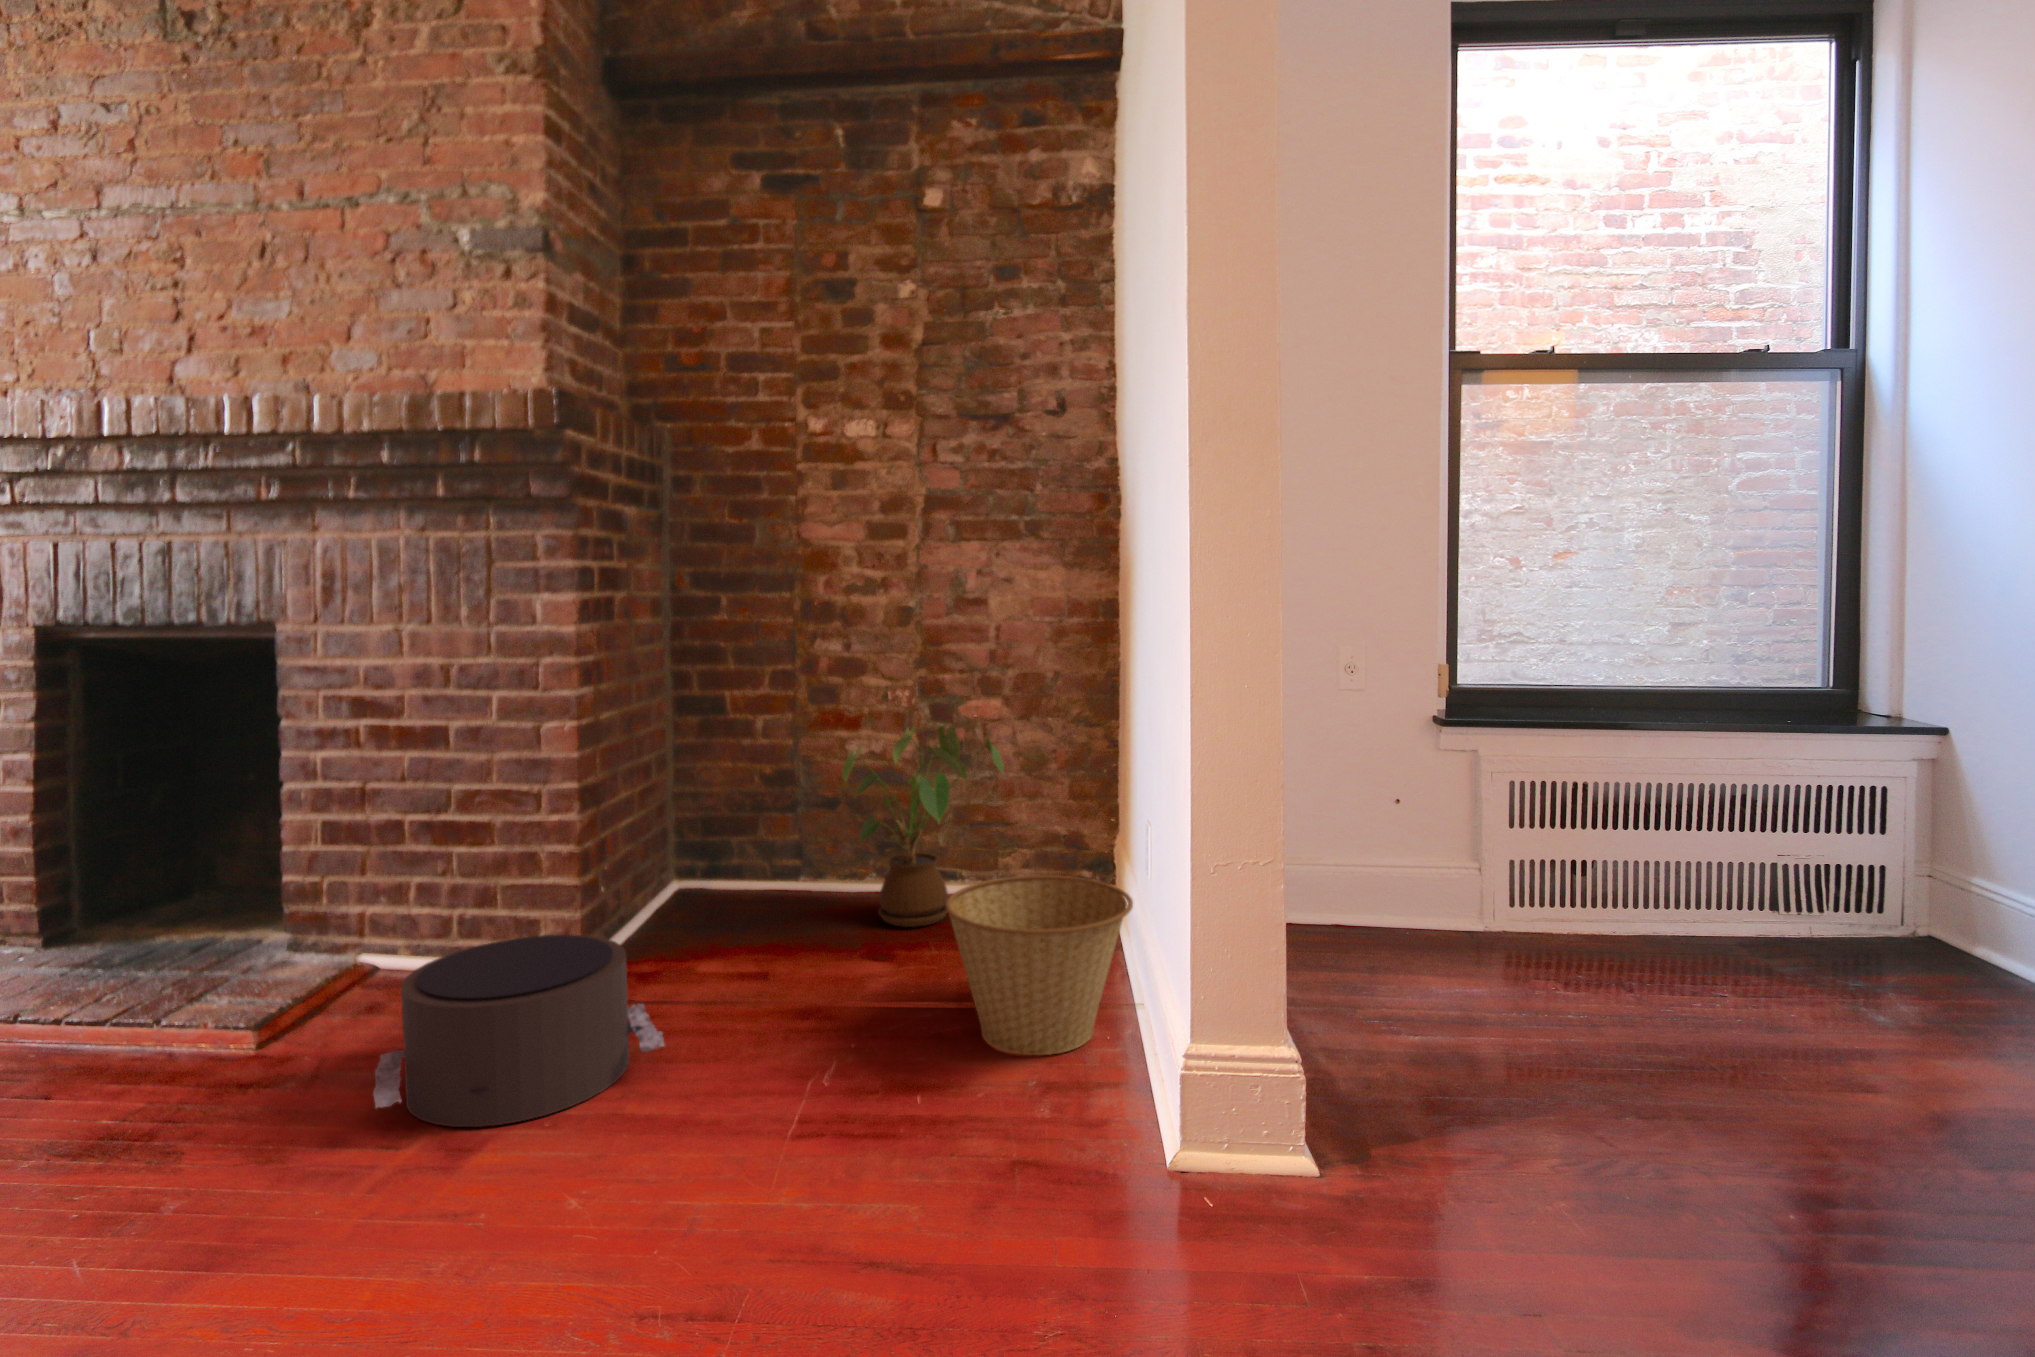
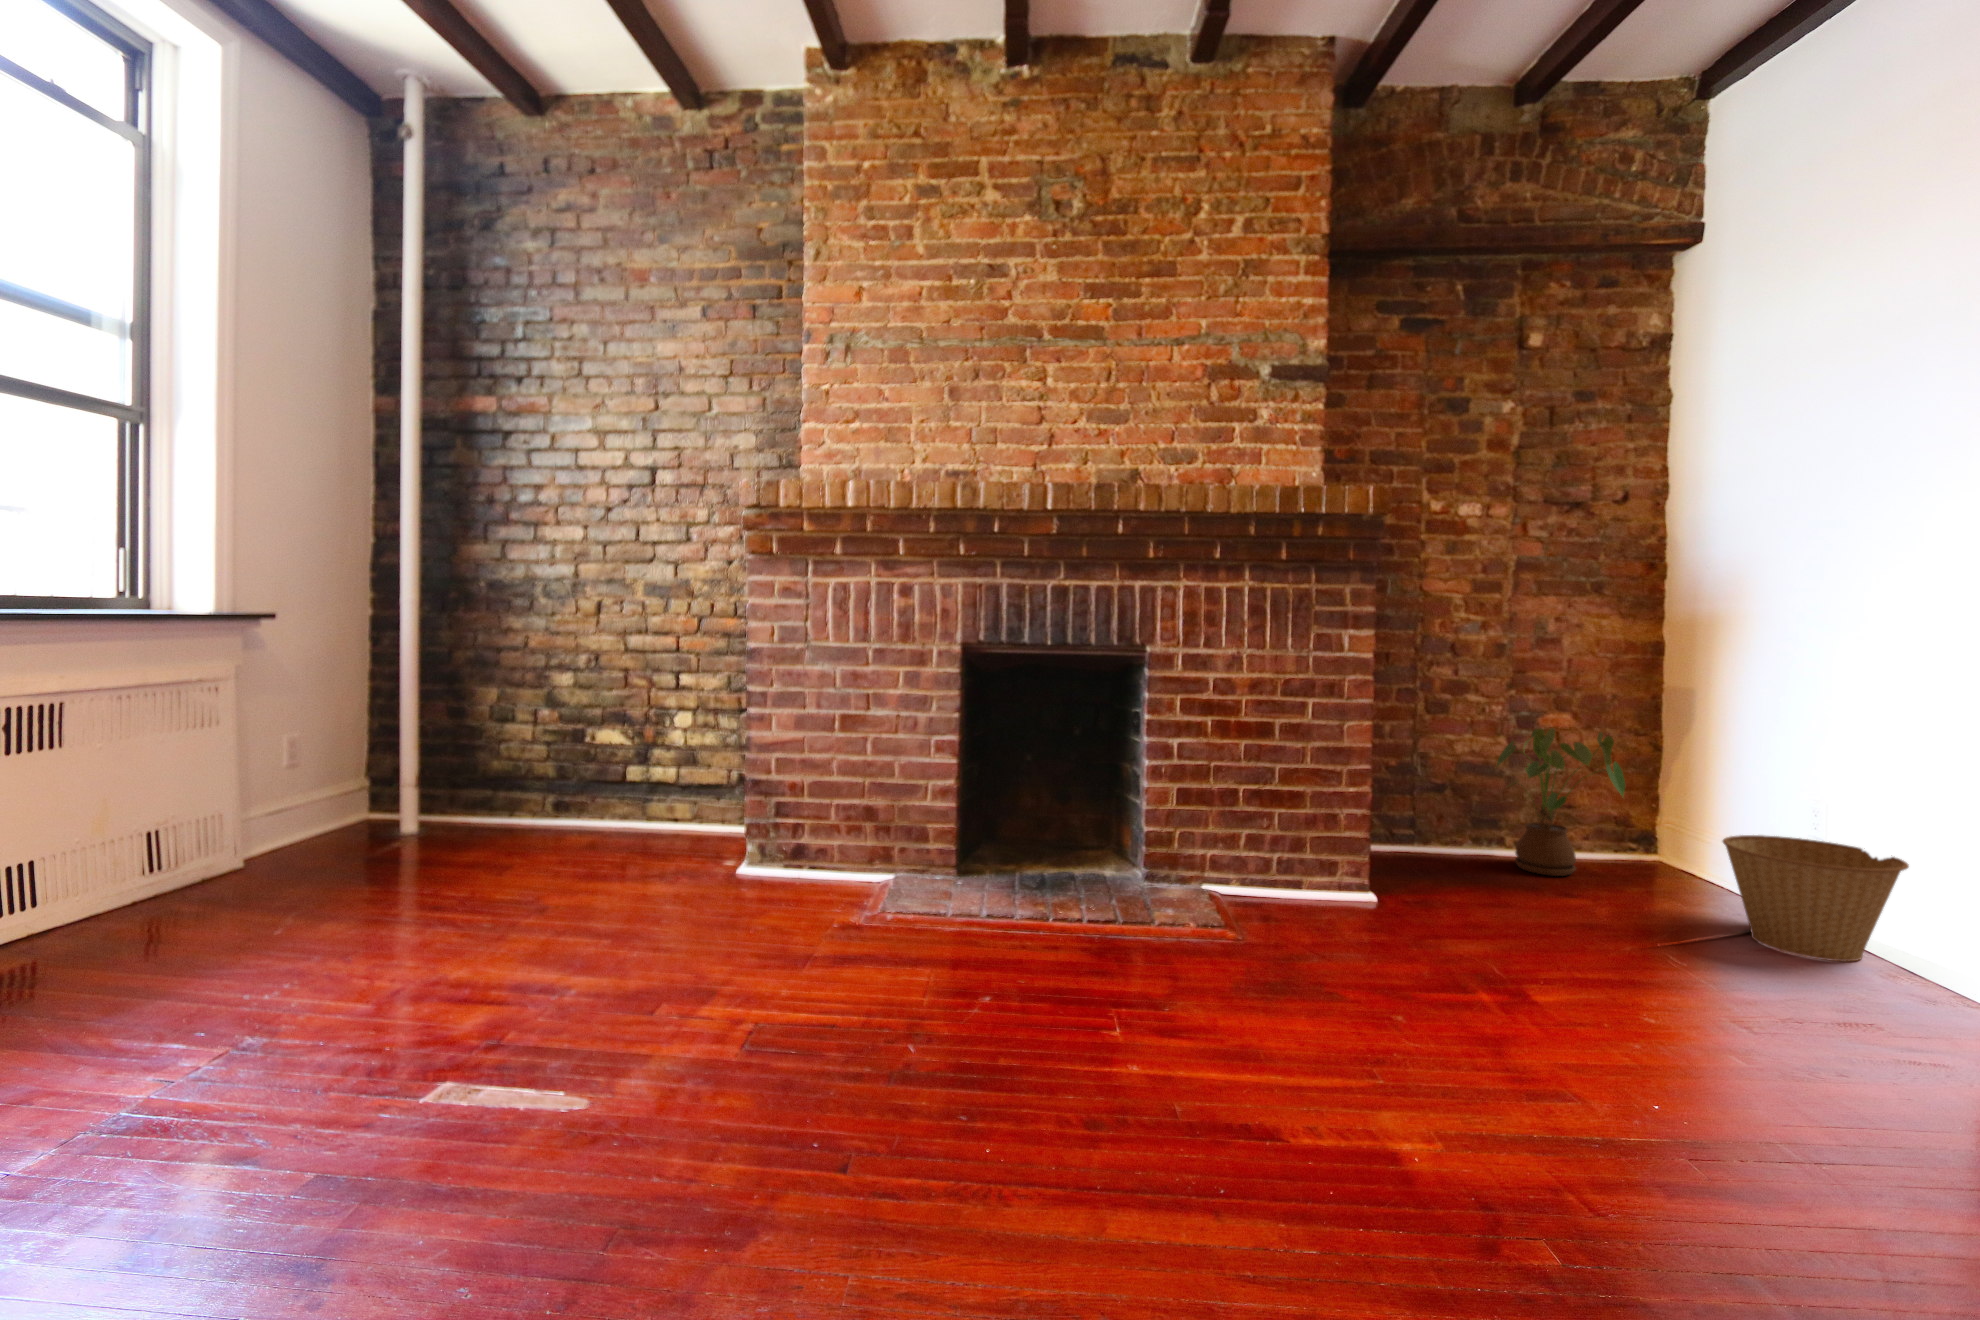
pouf: present [373,935,665,1127] -> none [1425,870,1615,999]

